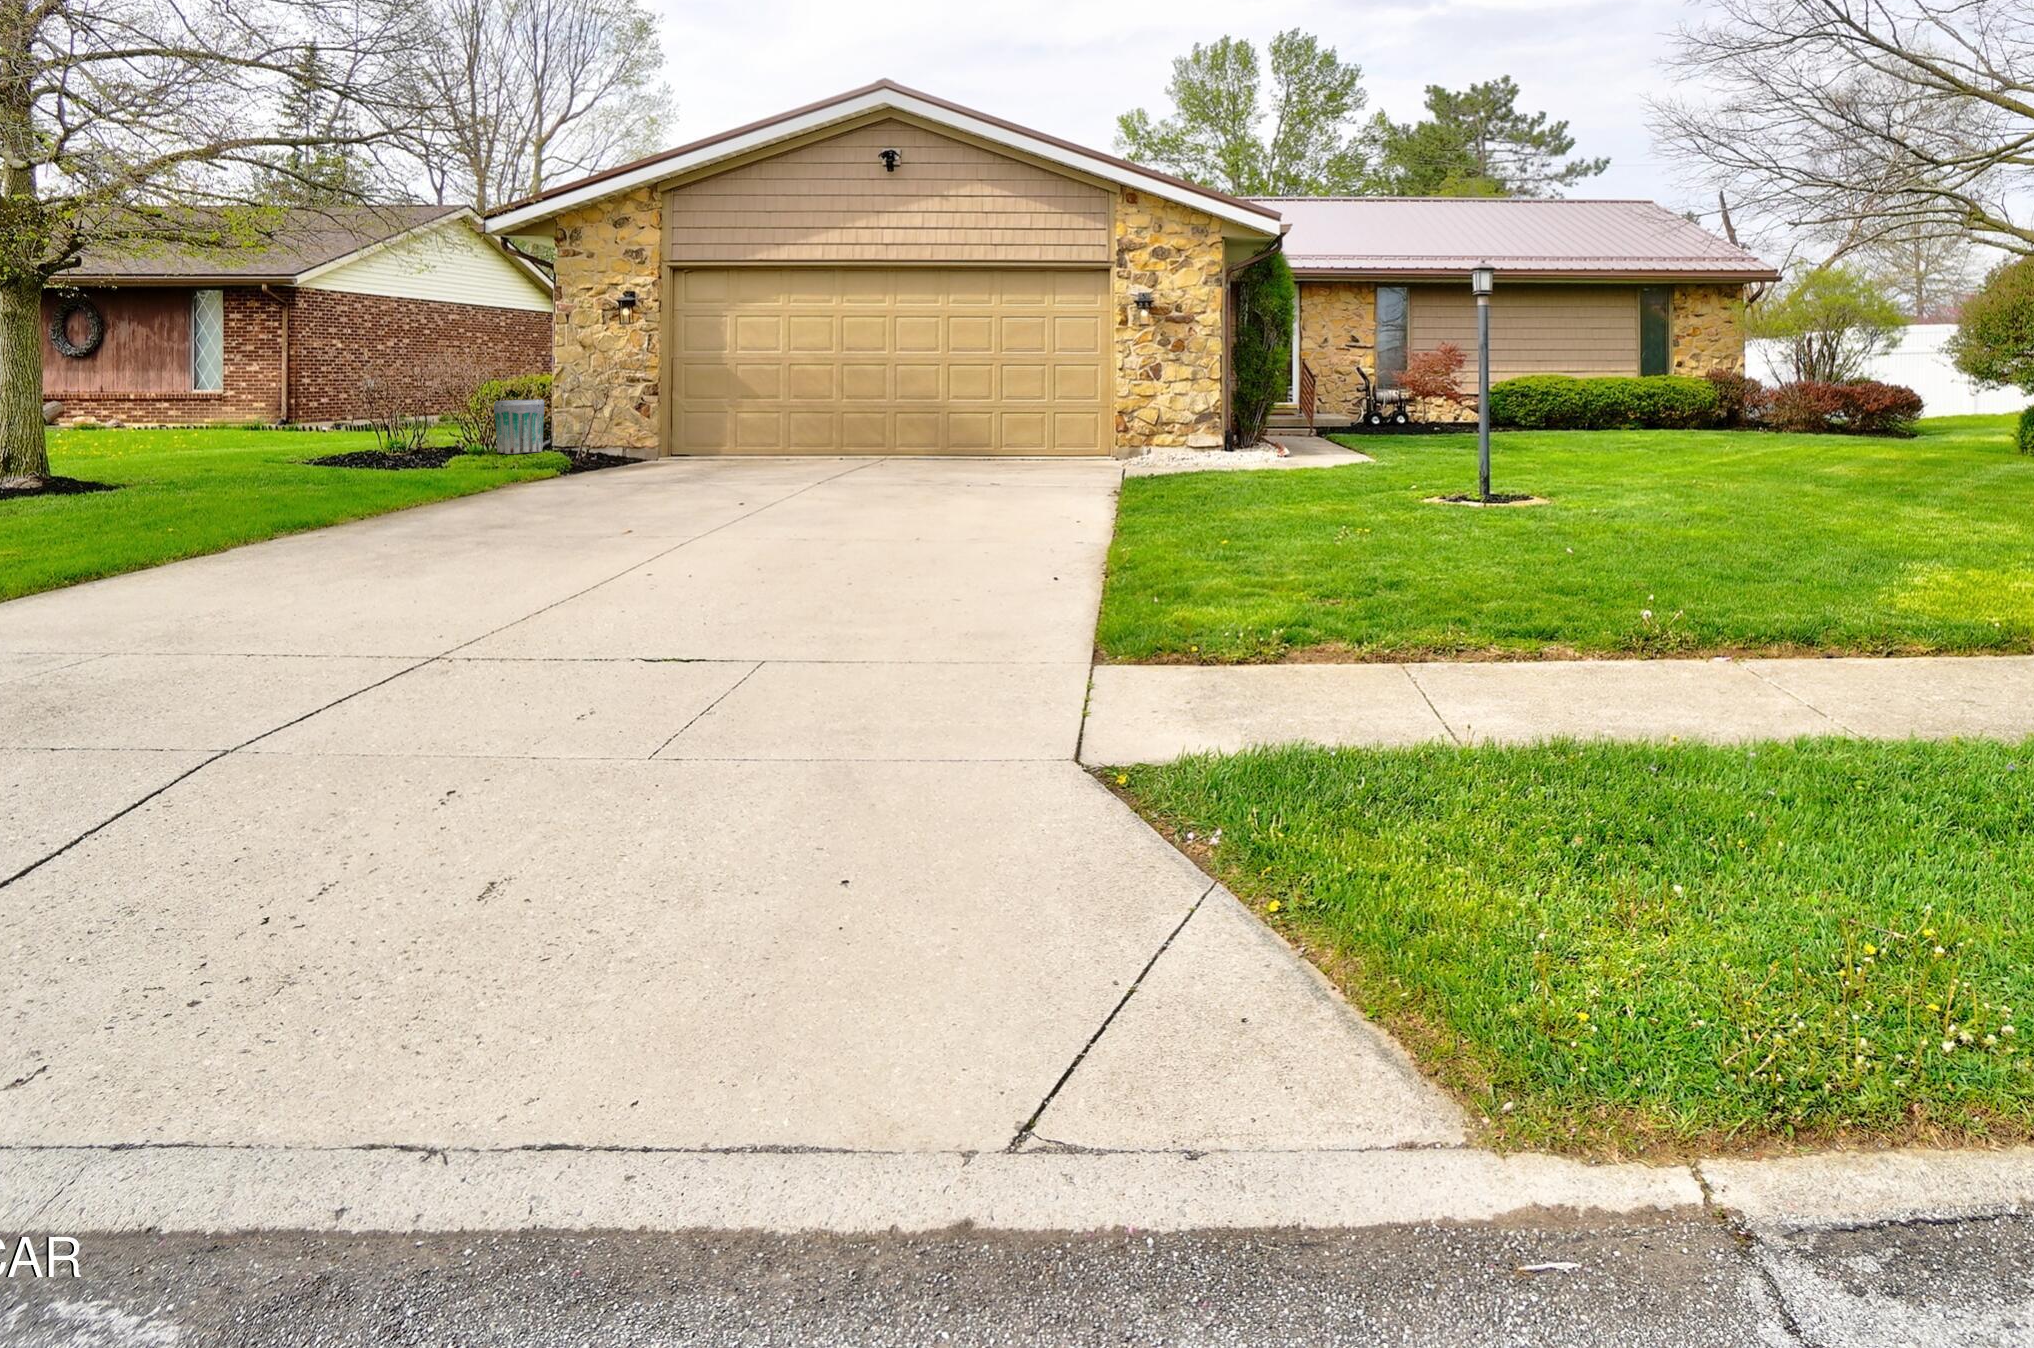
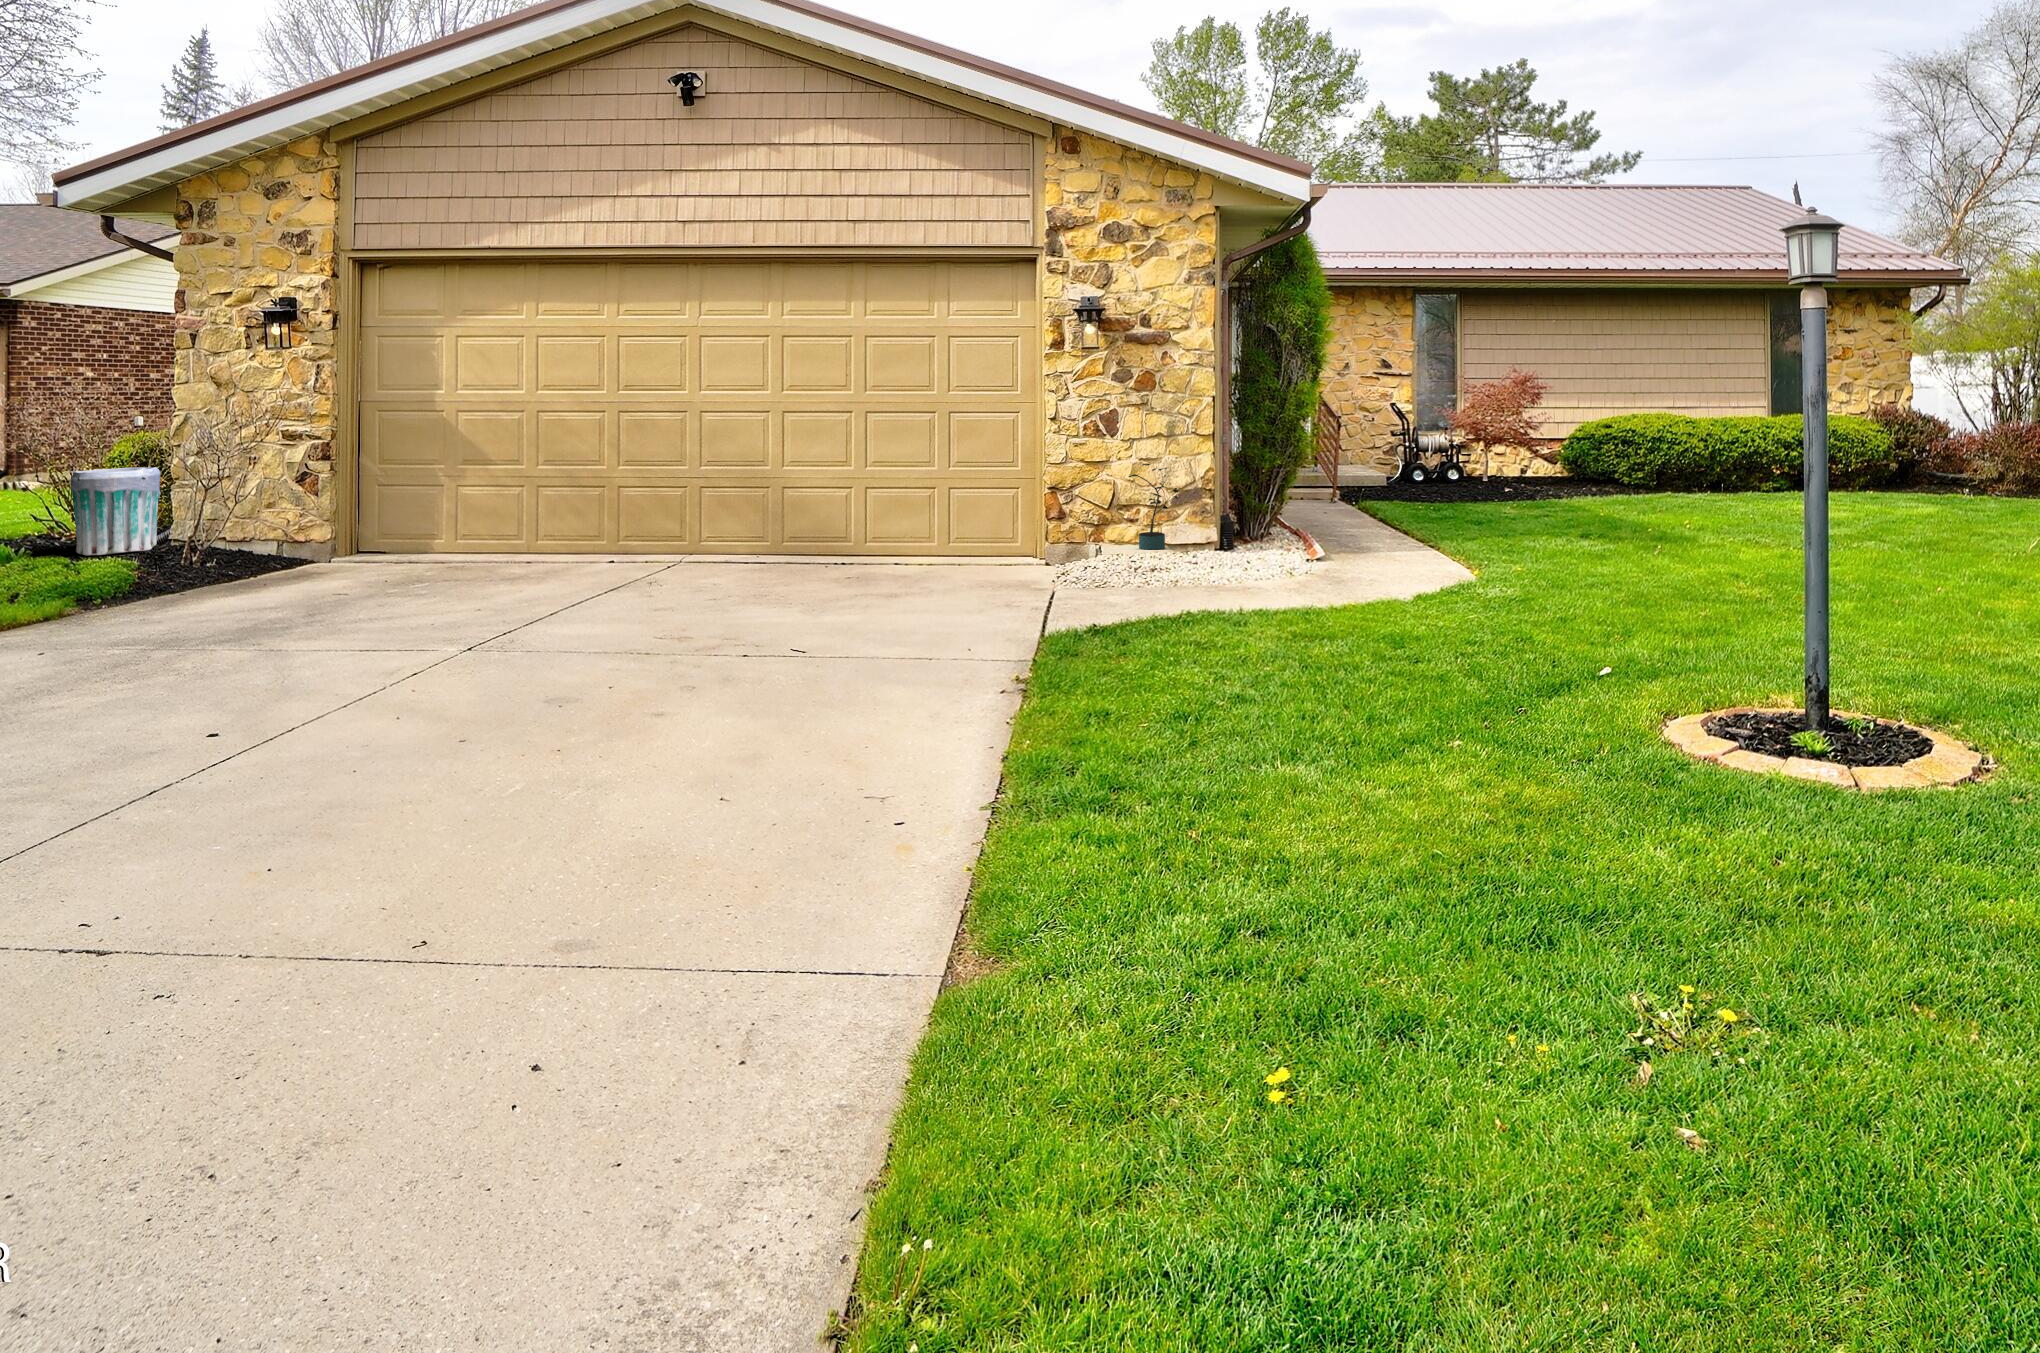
potted plant: none [1168,397,1200,450] -> present [1129,463,1179,550]

